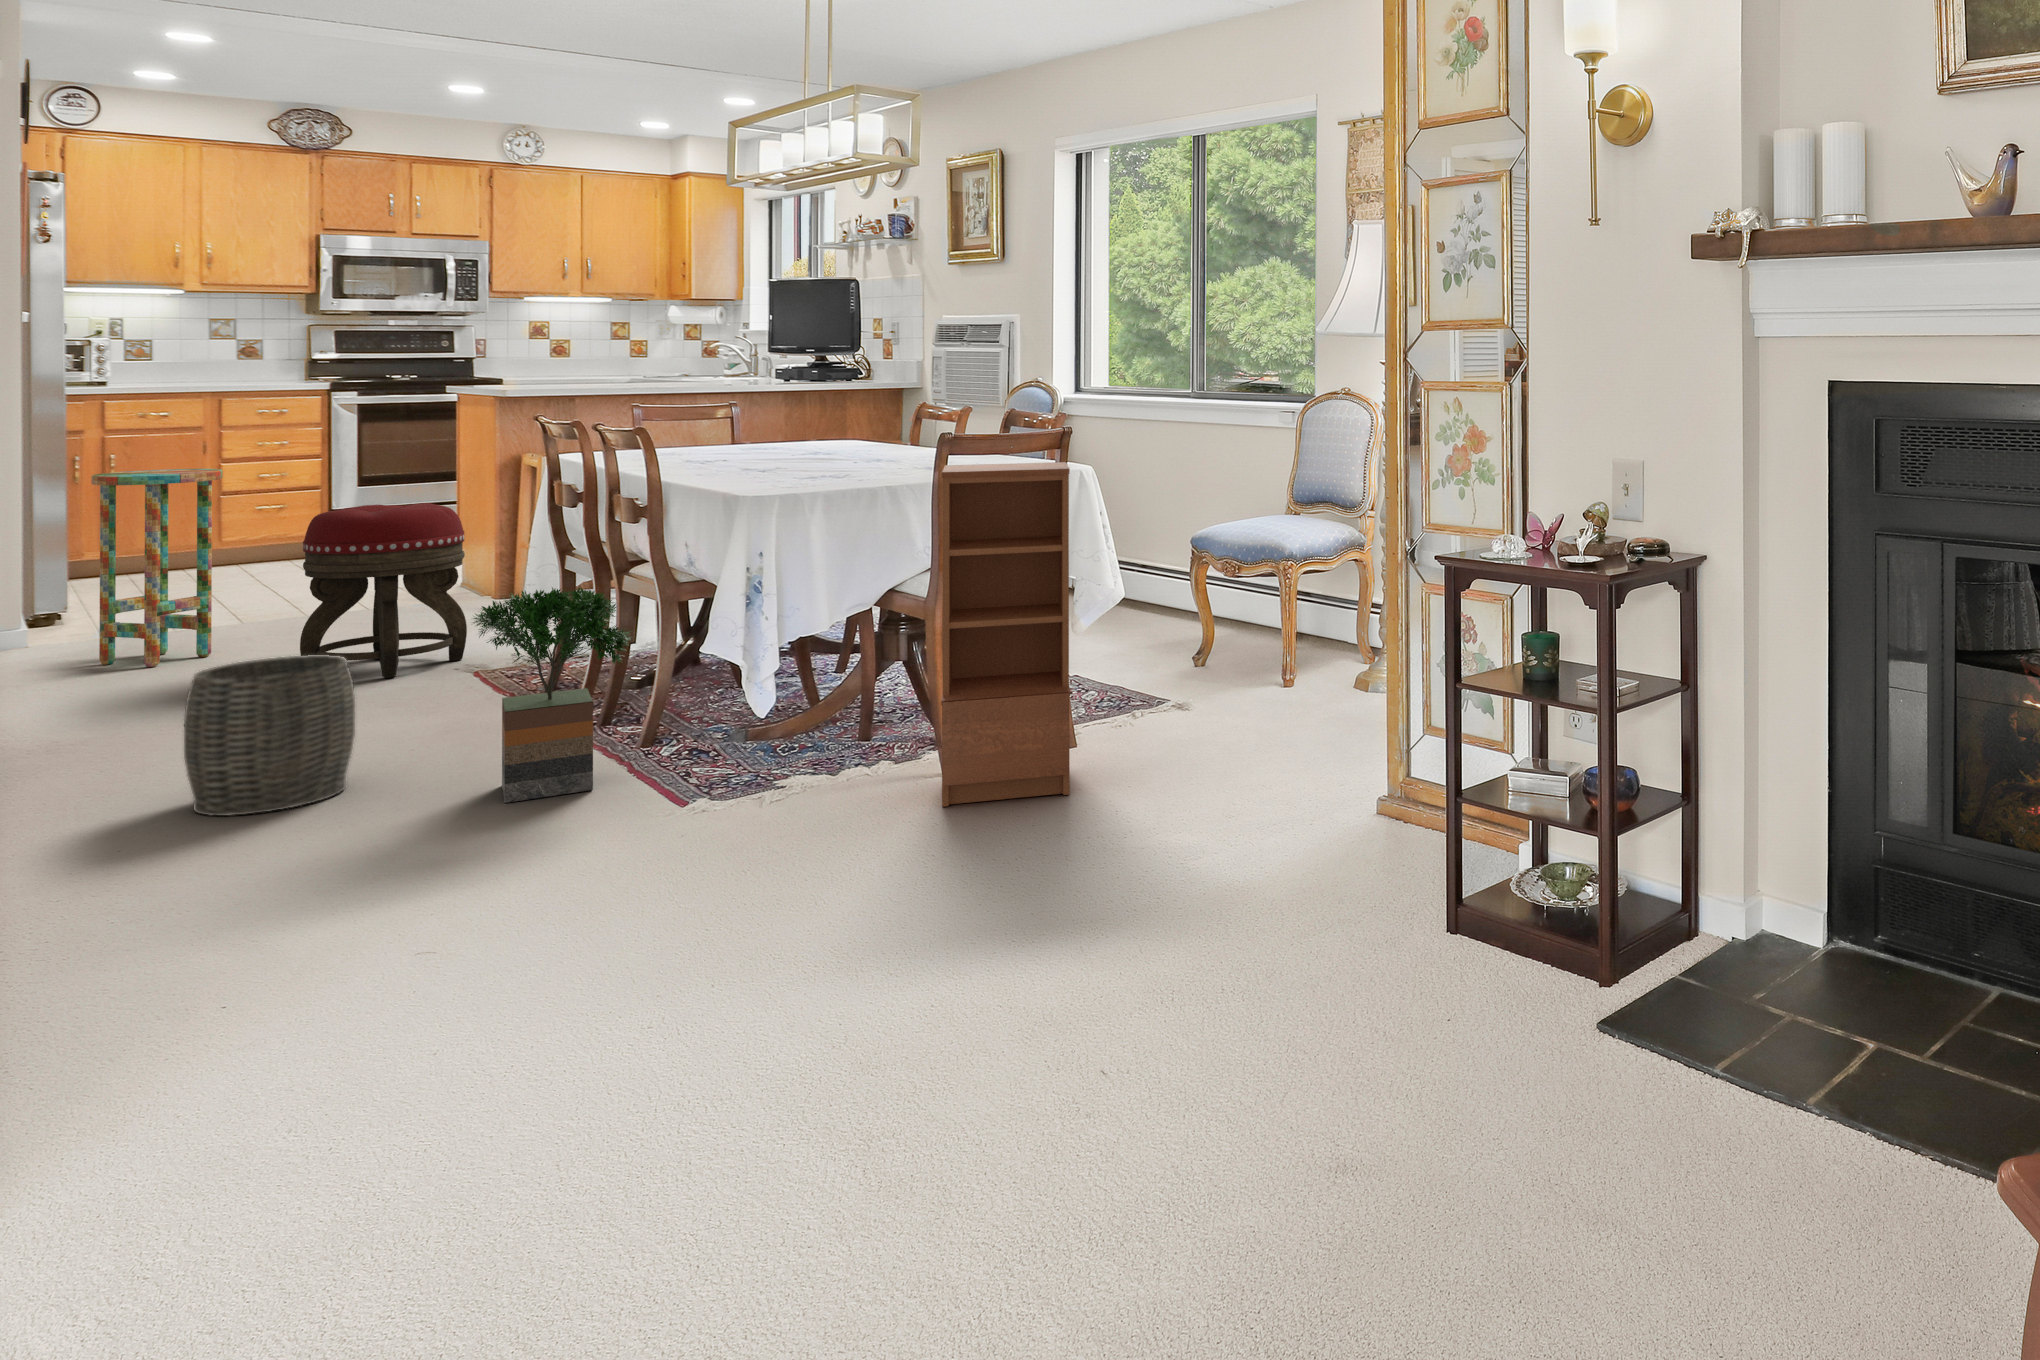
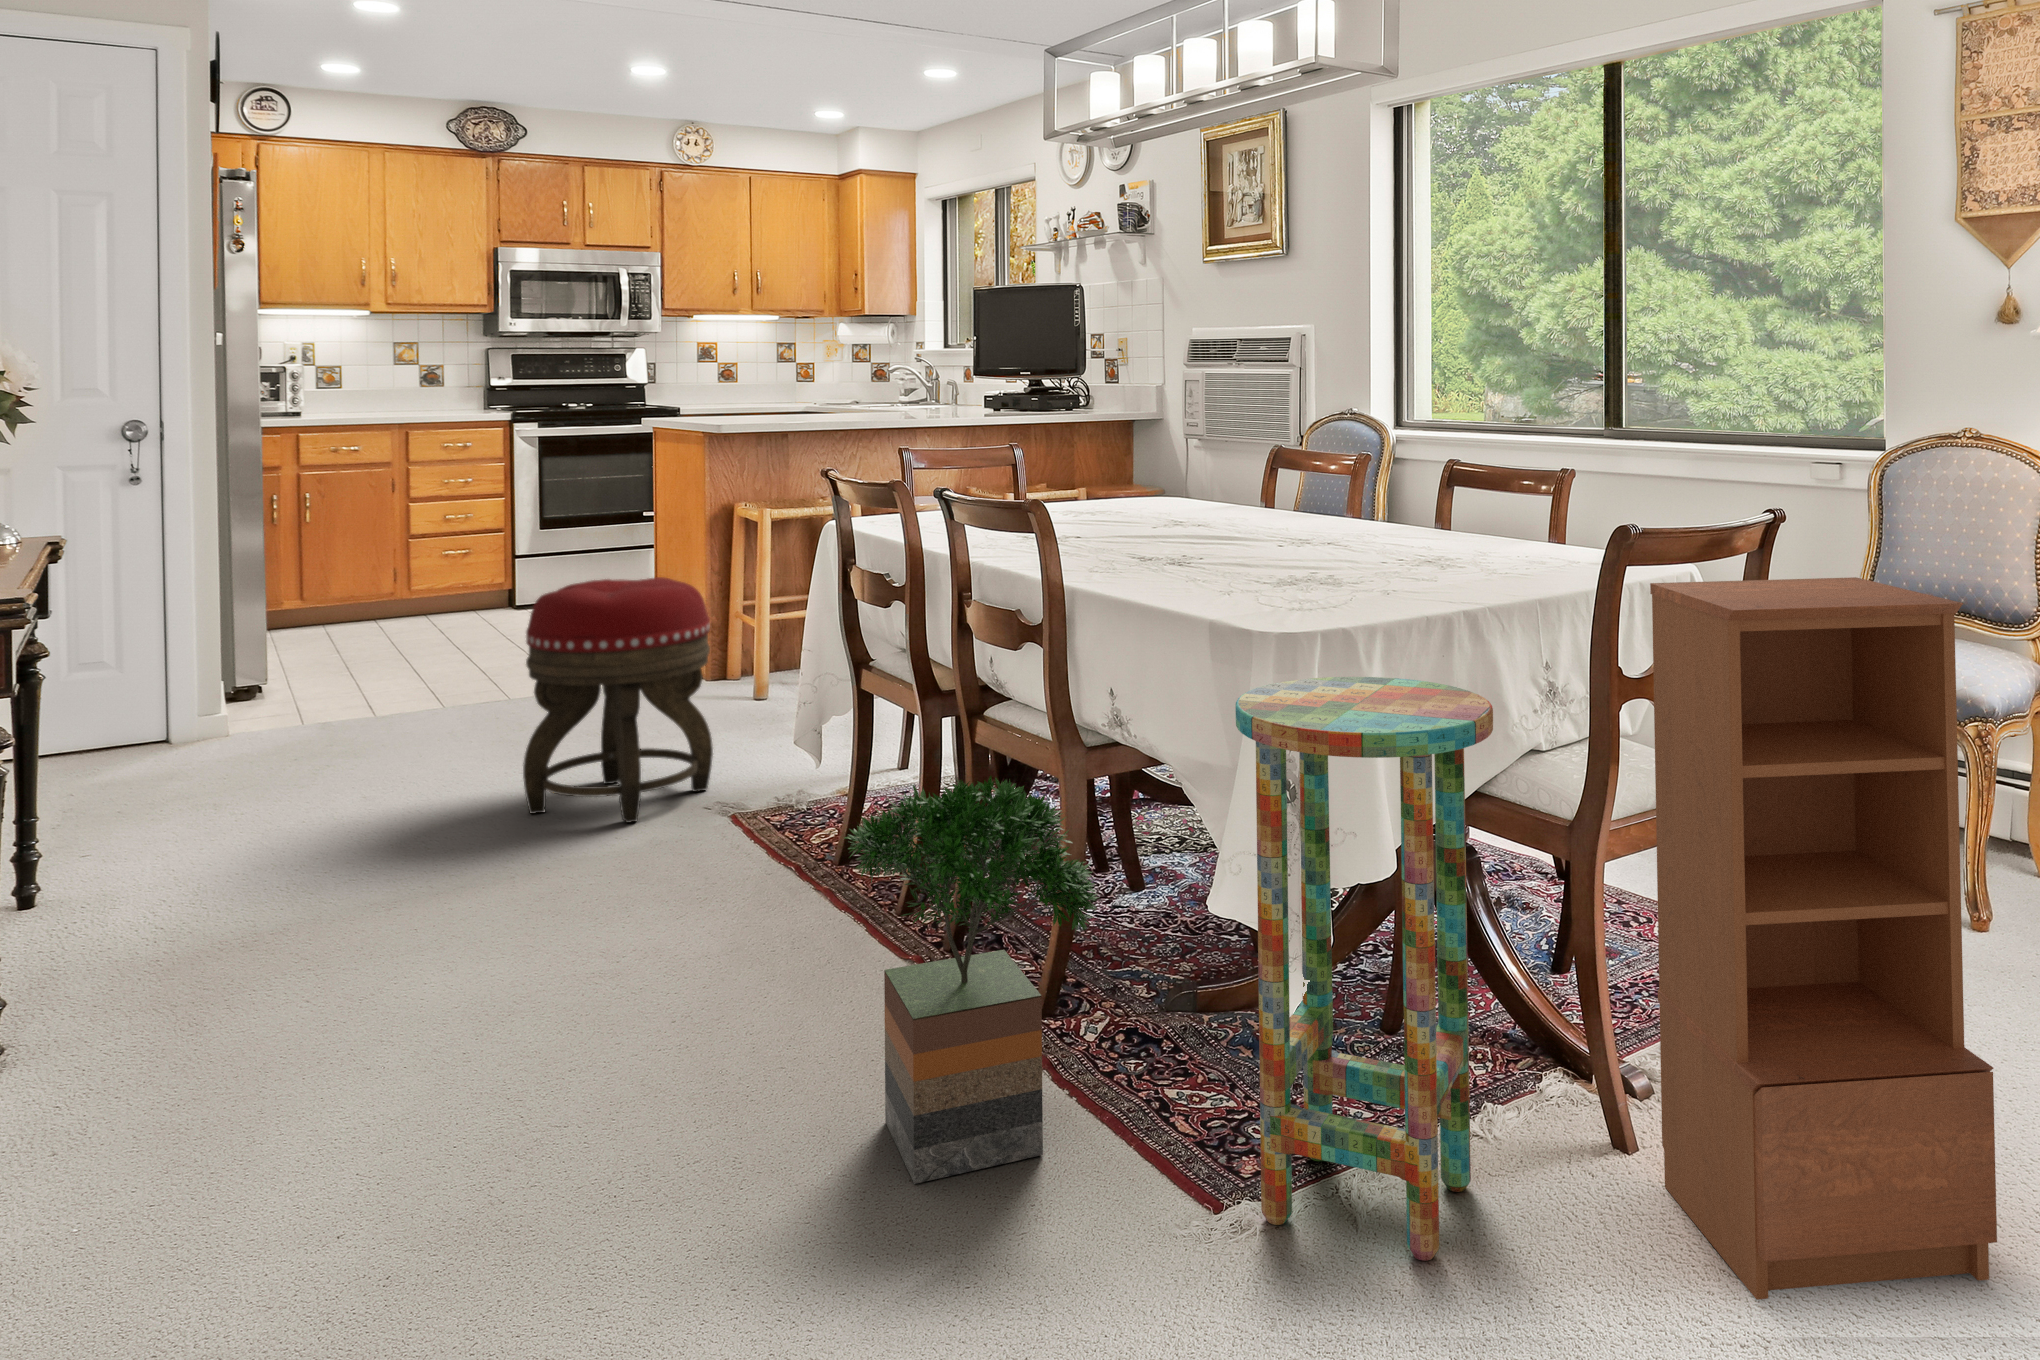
side table: present [91,469,222,667] -> present [1236,677,1493,1261]
woven basket: present [184,655,355,816] -> none [420,870,659,1176]

